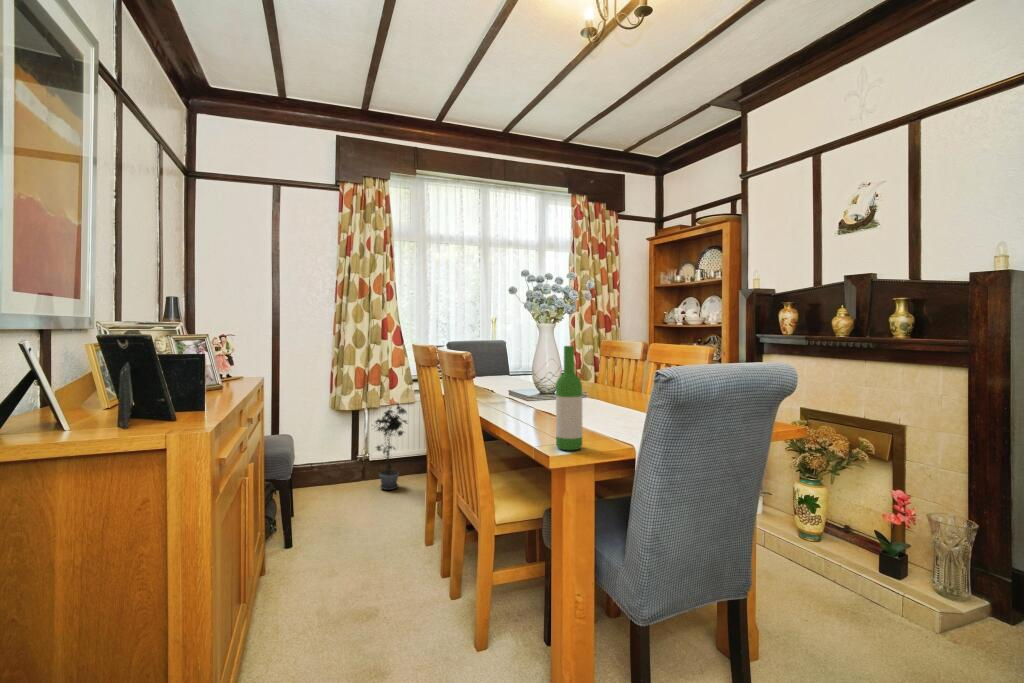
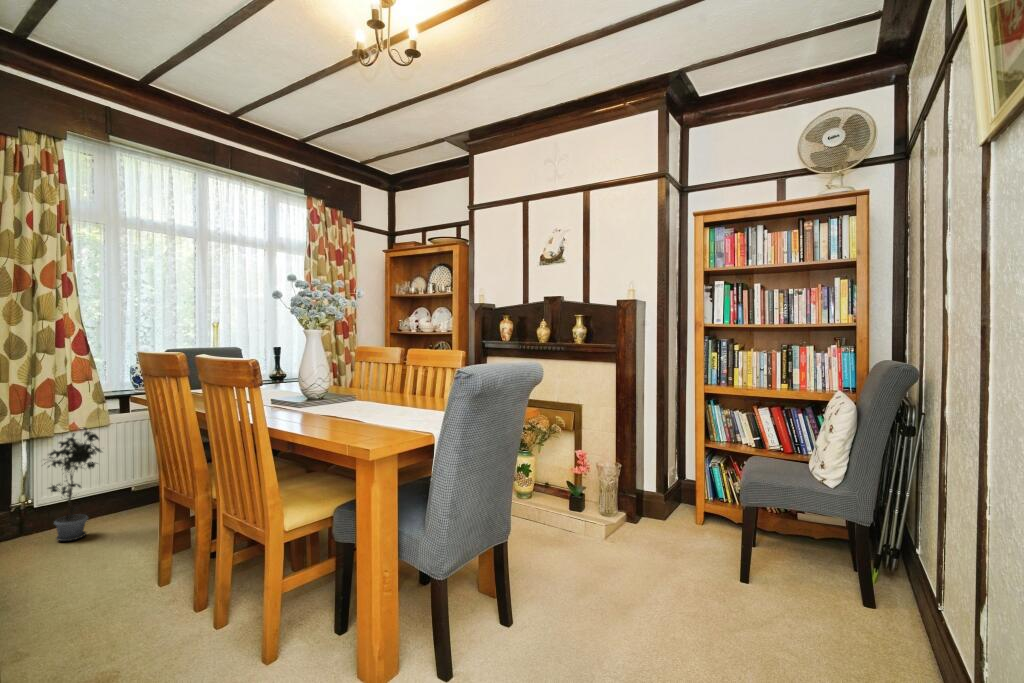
wine bottle: present [556,346,582,450] -> none [363,349,386,439]

